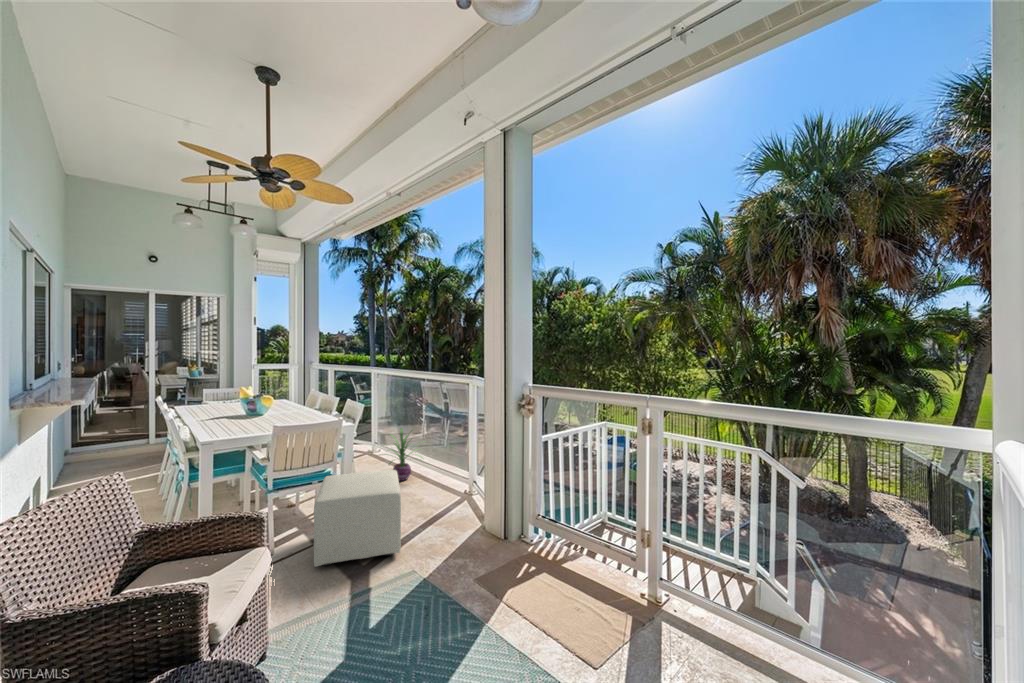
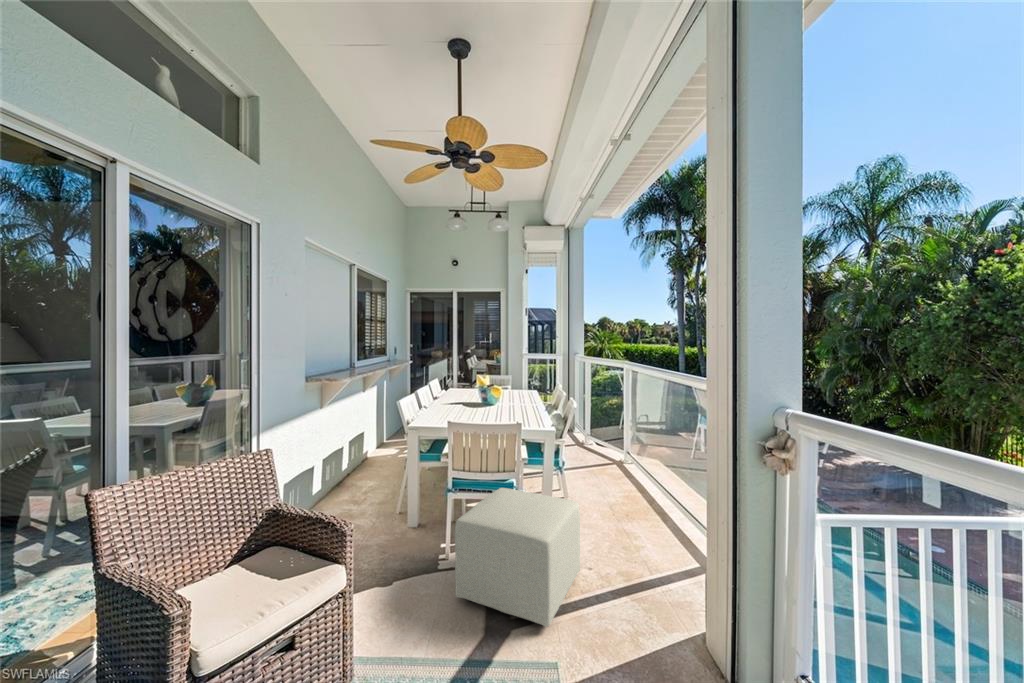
decorative plant: present [389,428,422,481] -> none [597,441,669,512]

